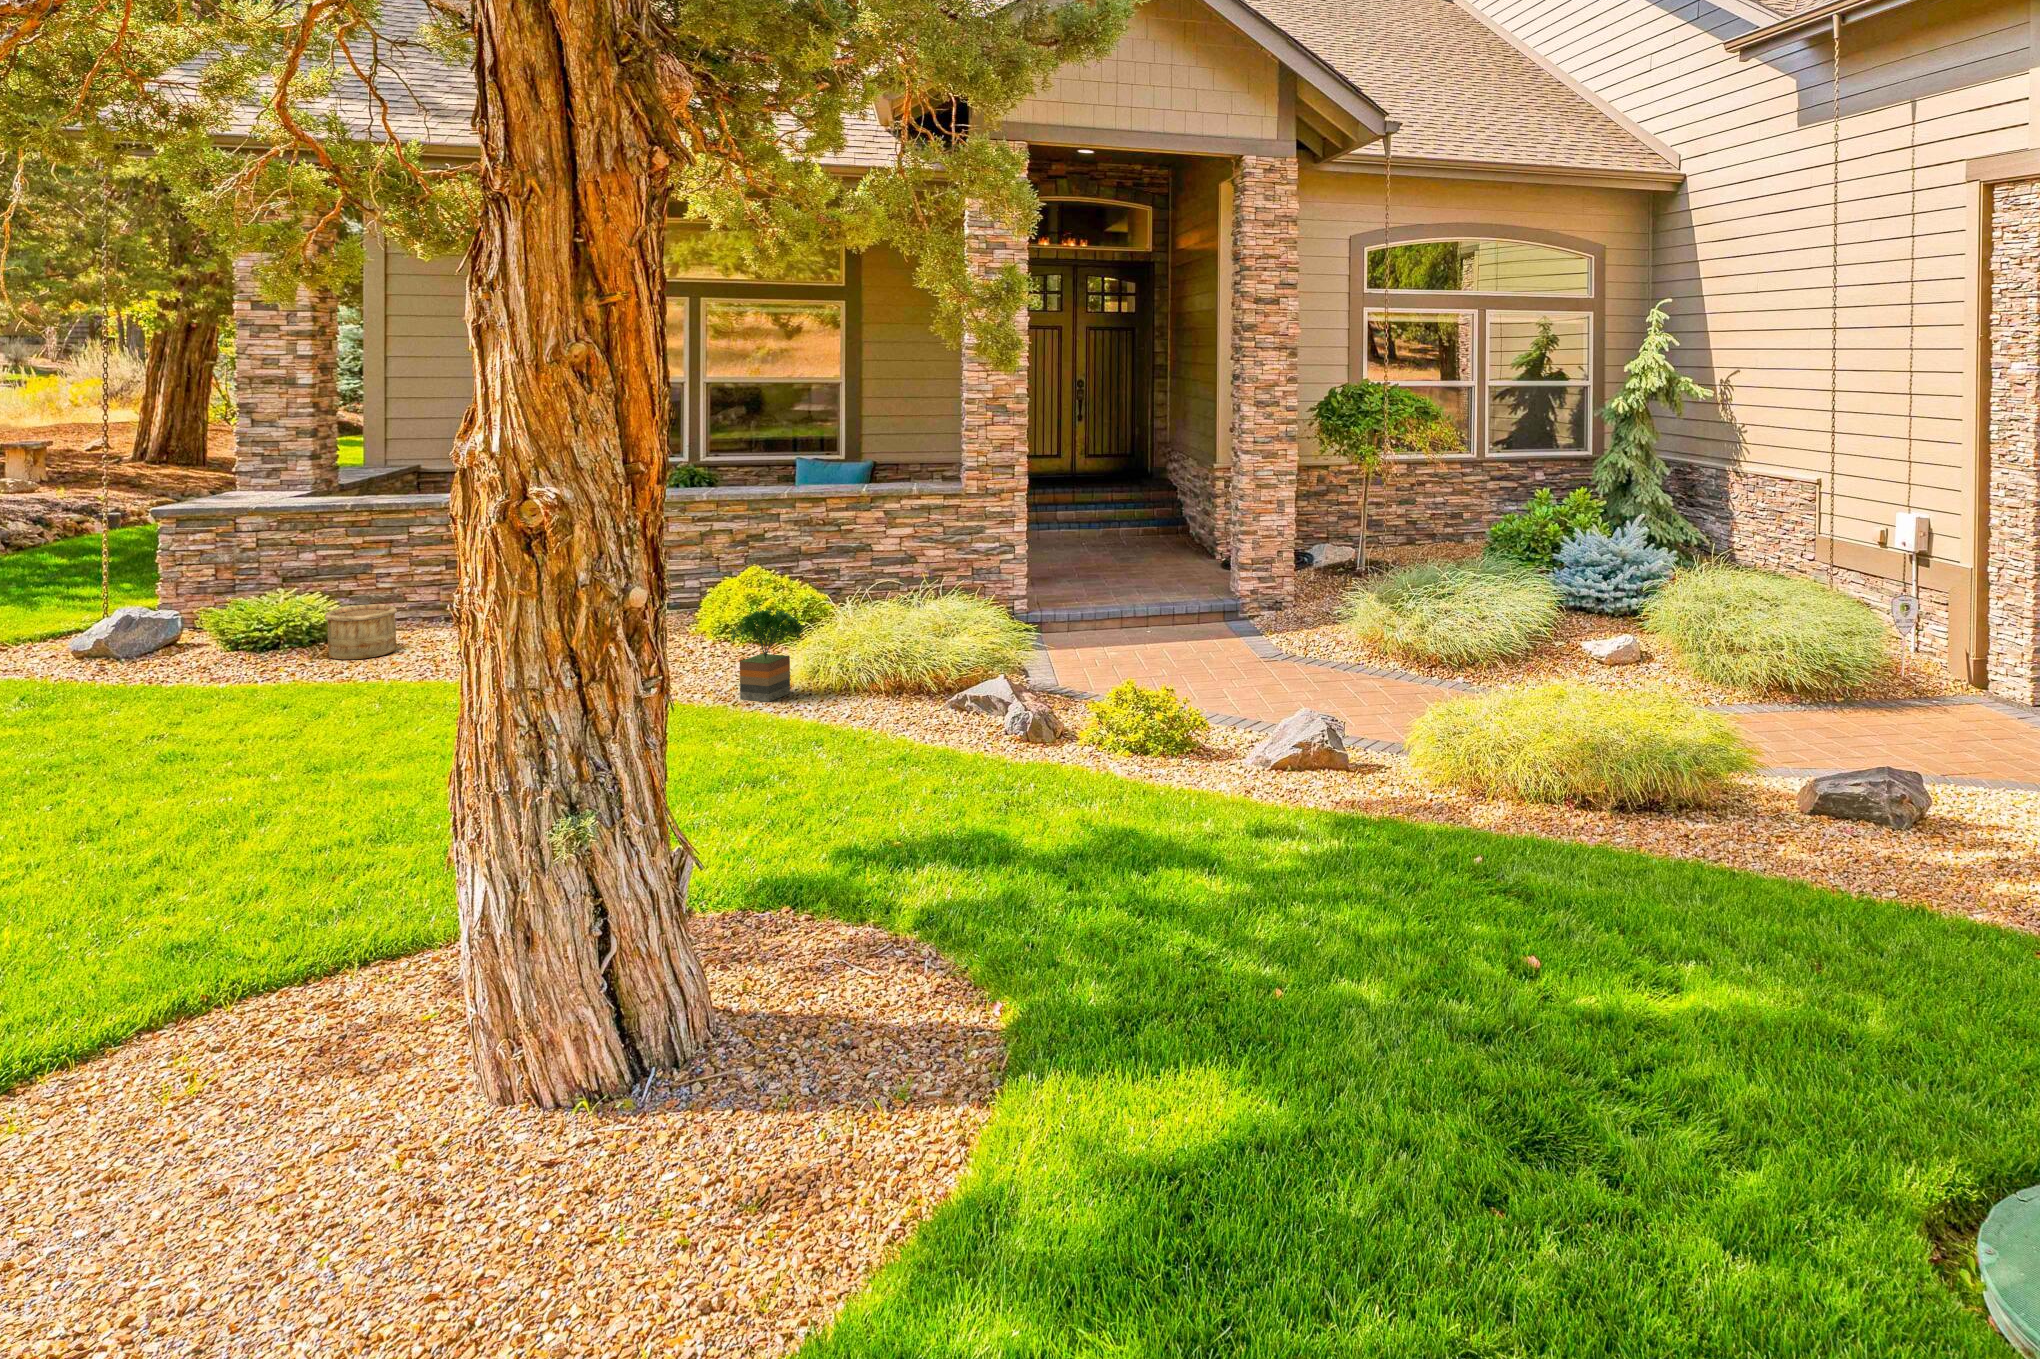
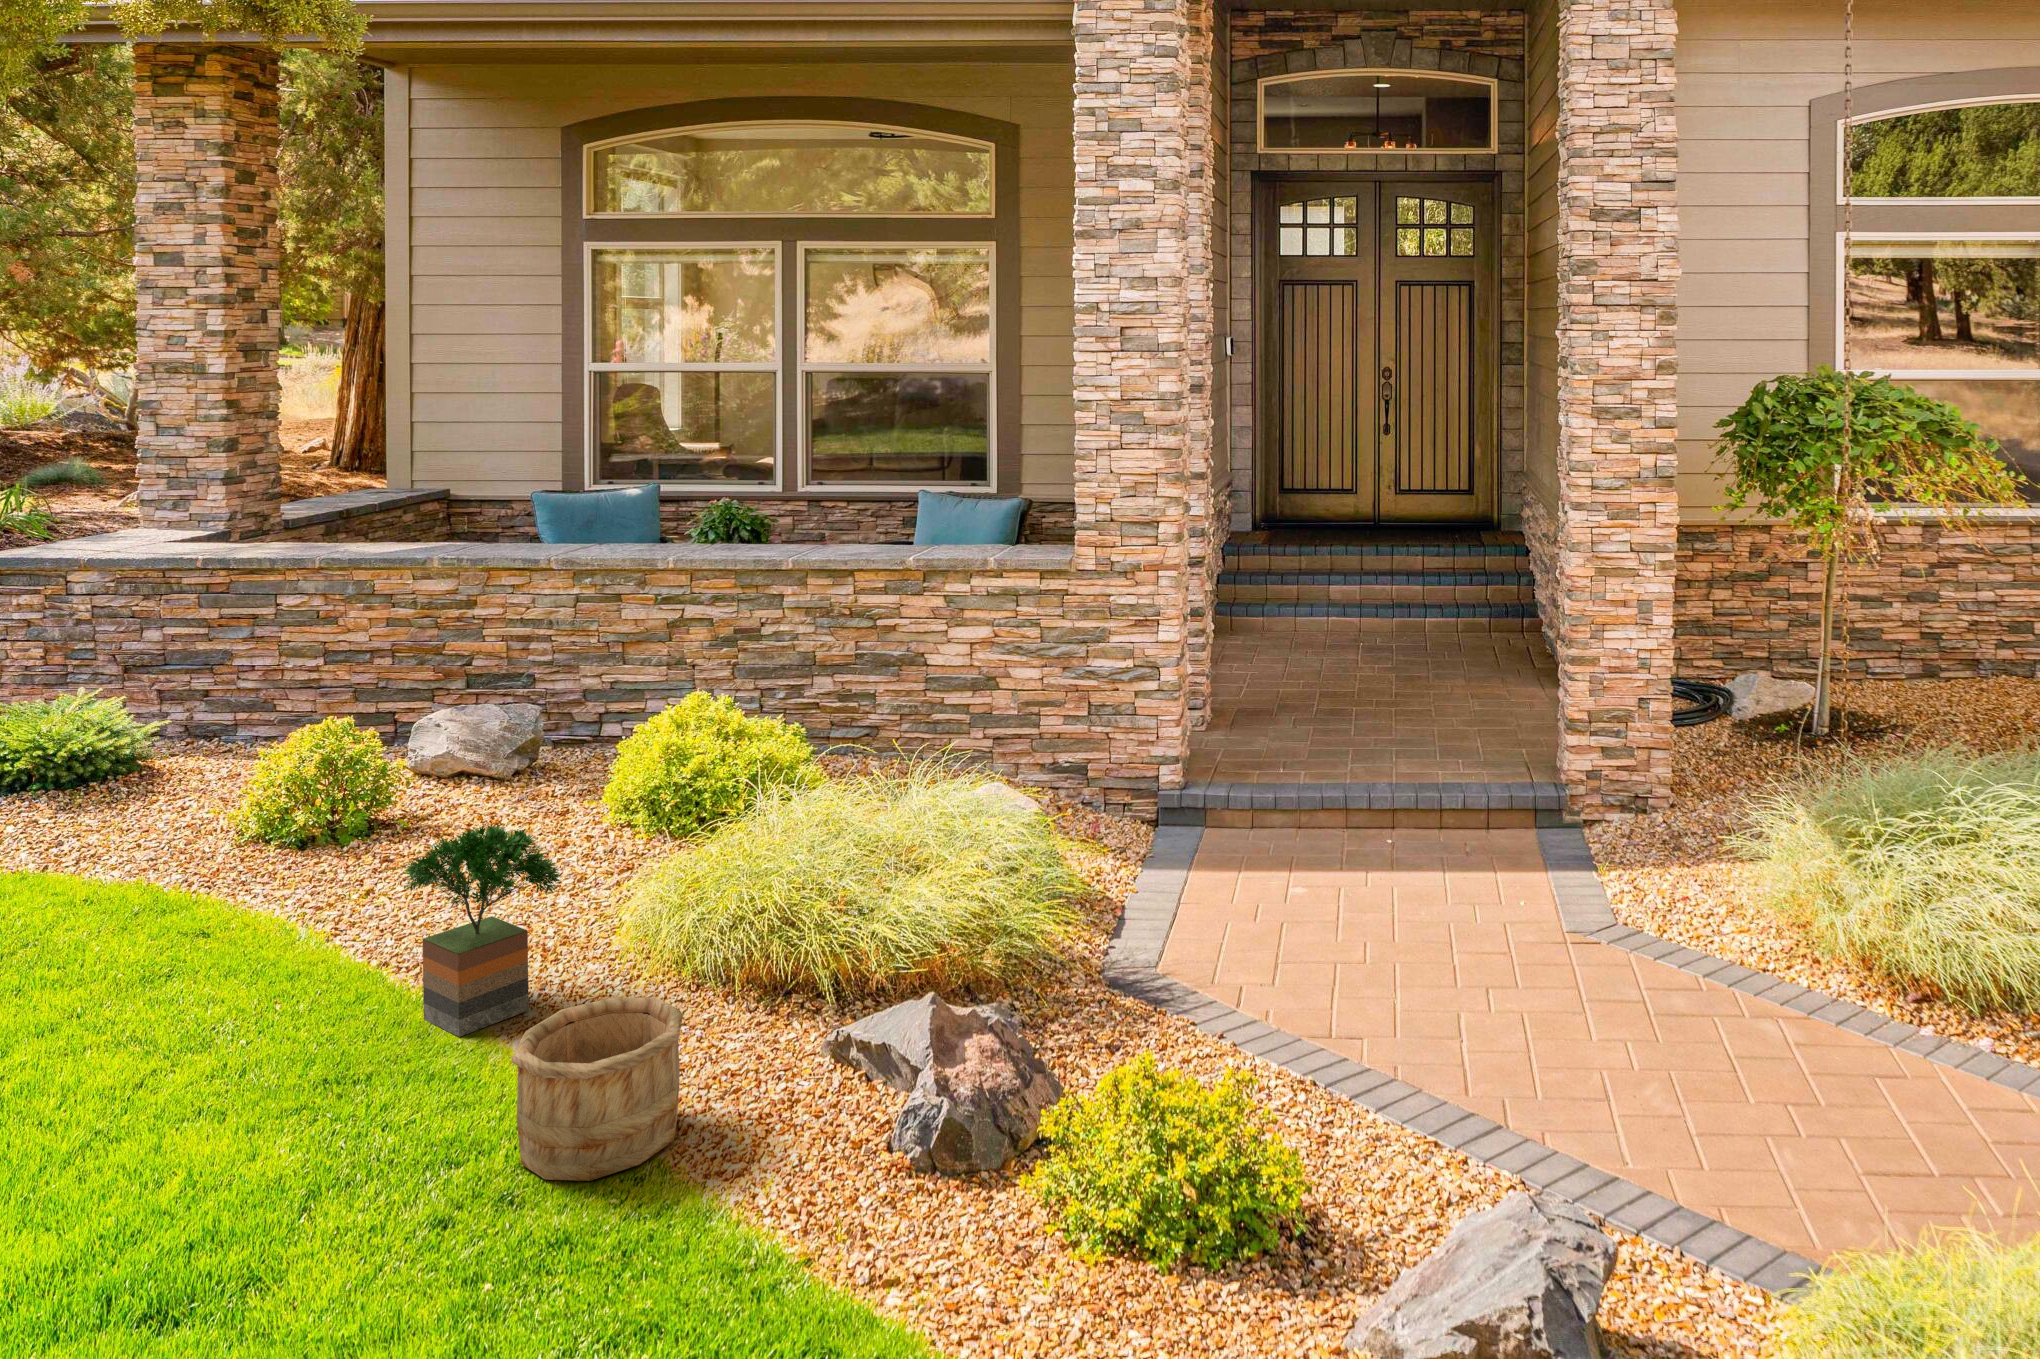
wooden bucket: present [325,604,397,659] -> present [511,997,683,1181]

